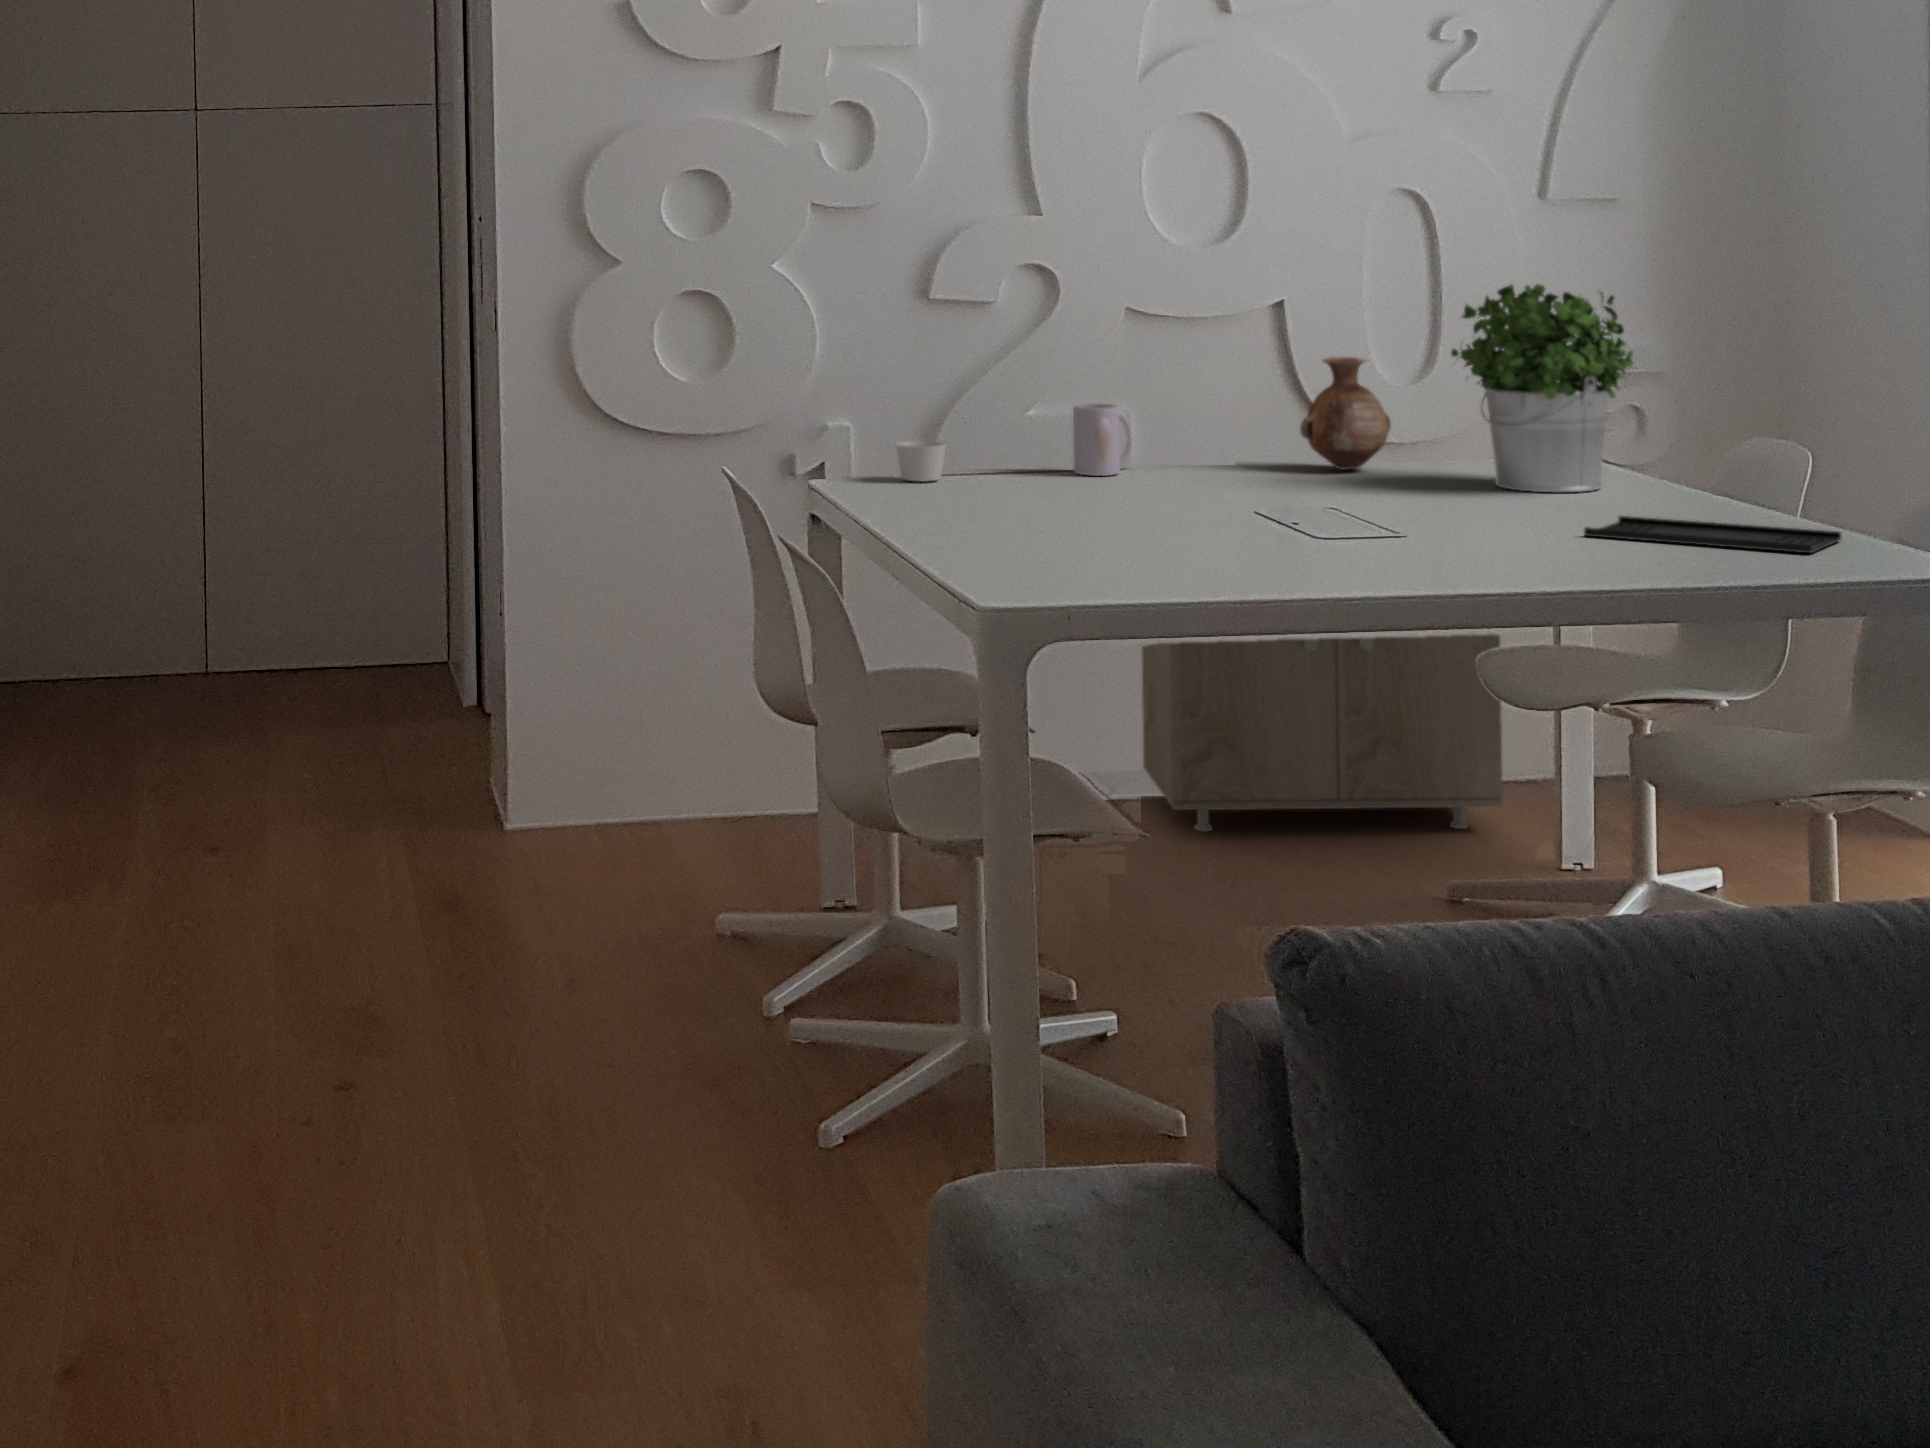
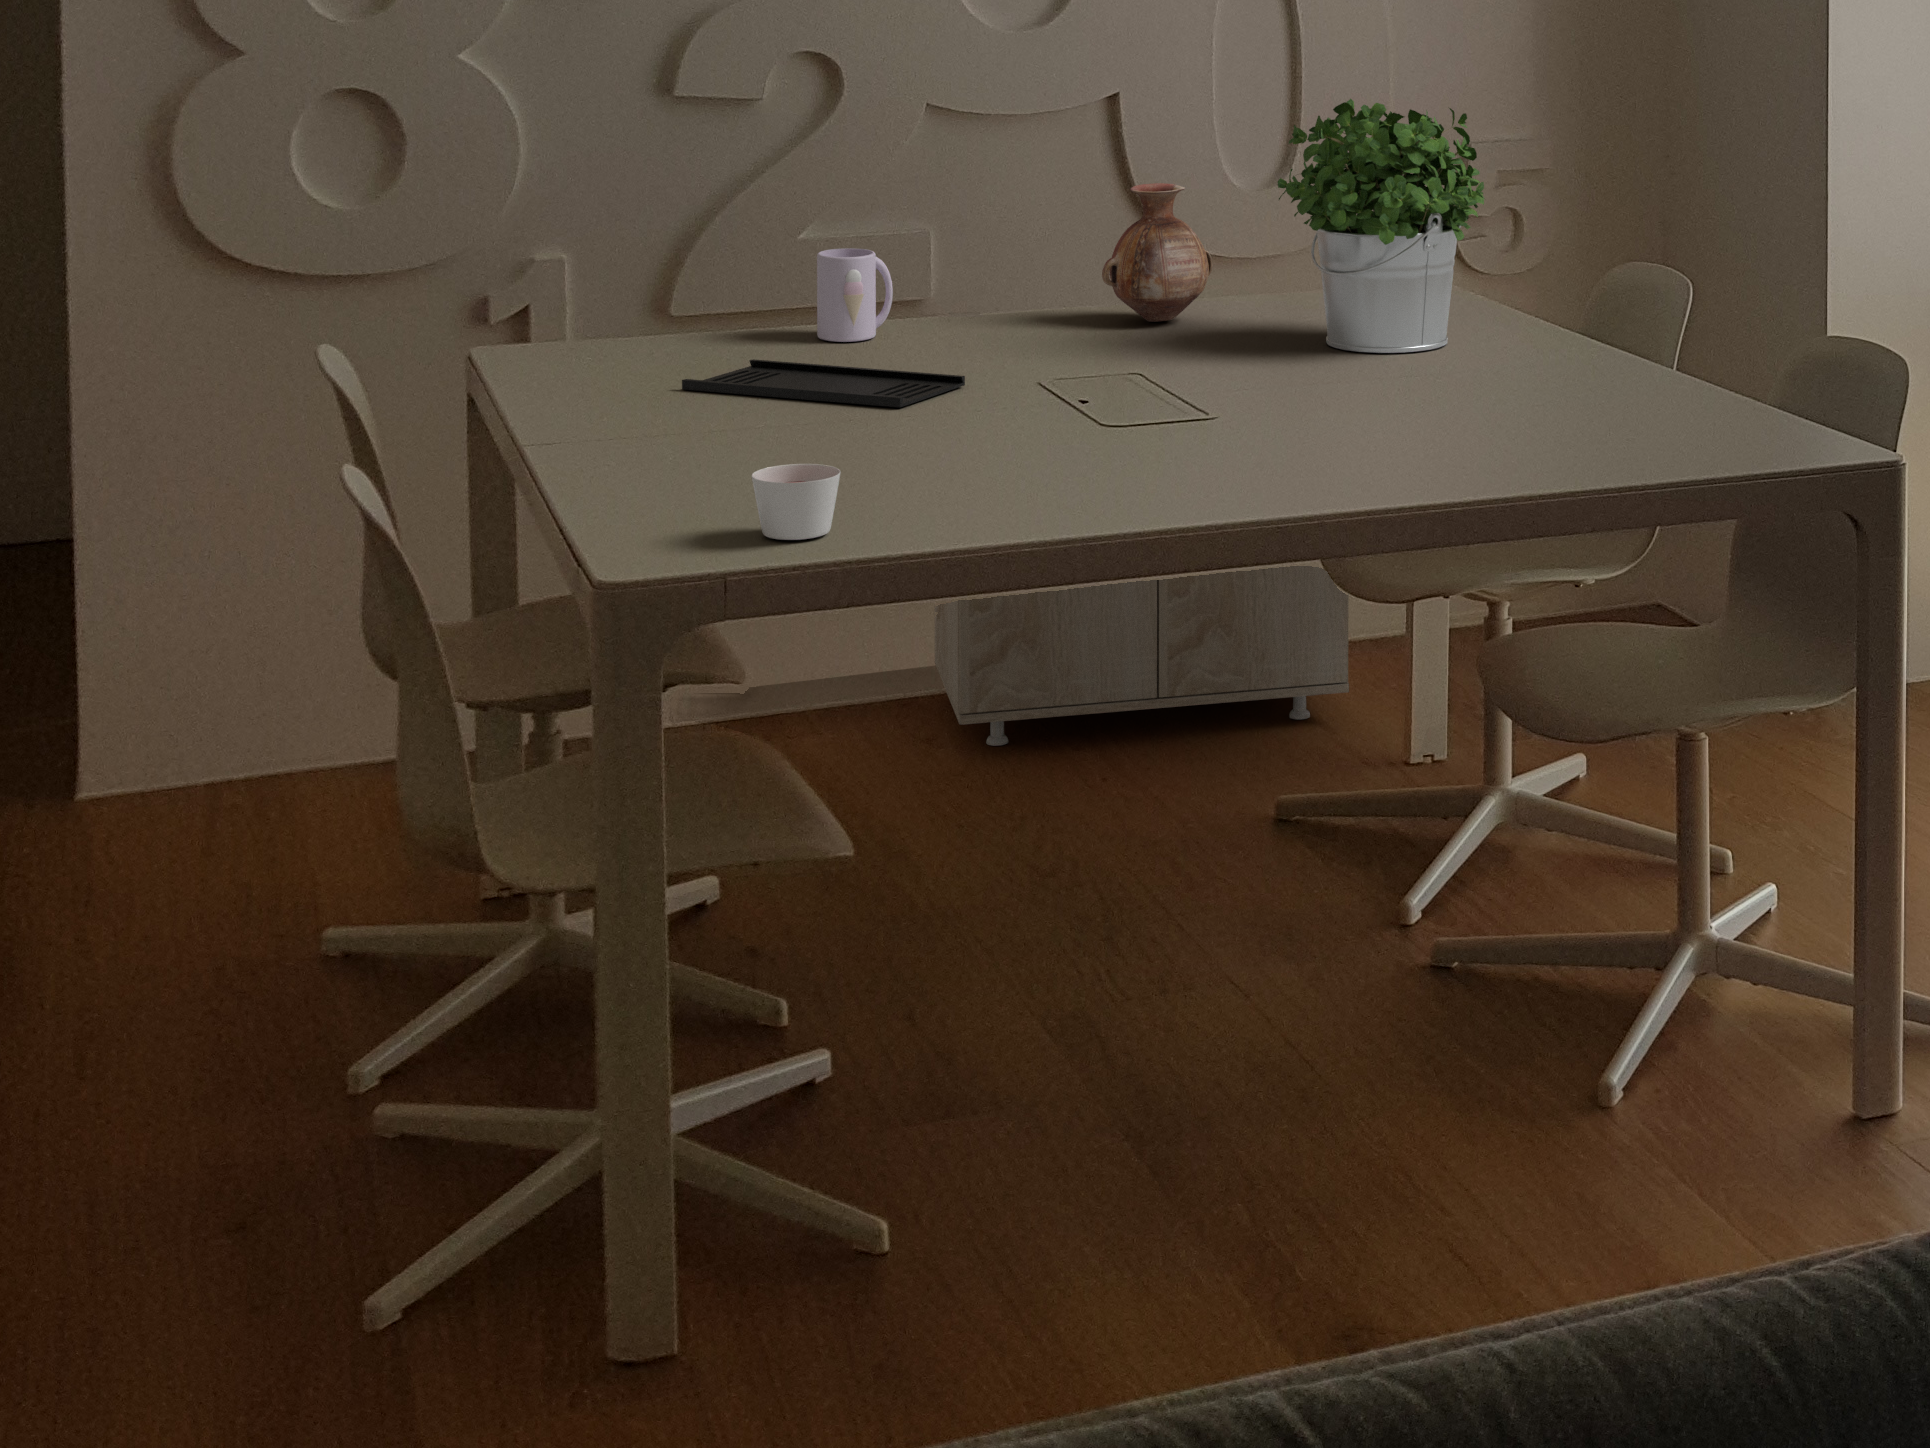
candle: present [895,441,946,482] -> present [752,464,841,540]
tray: present [1584,516,1841,553] -> present [682,359,965,407]

